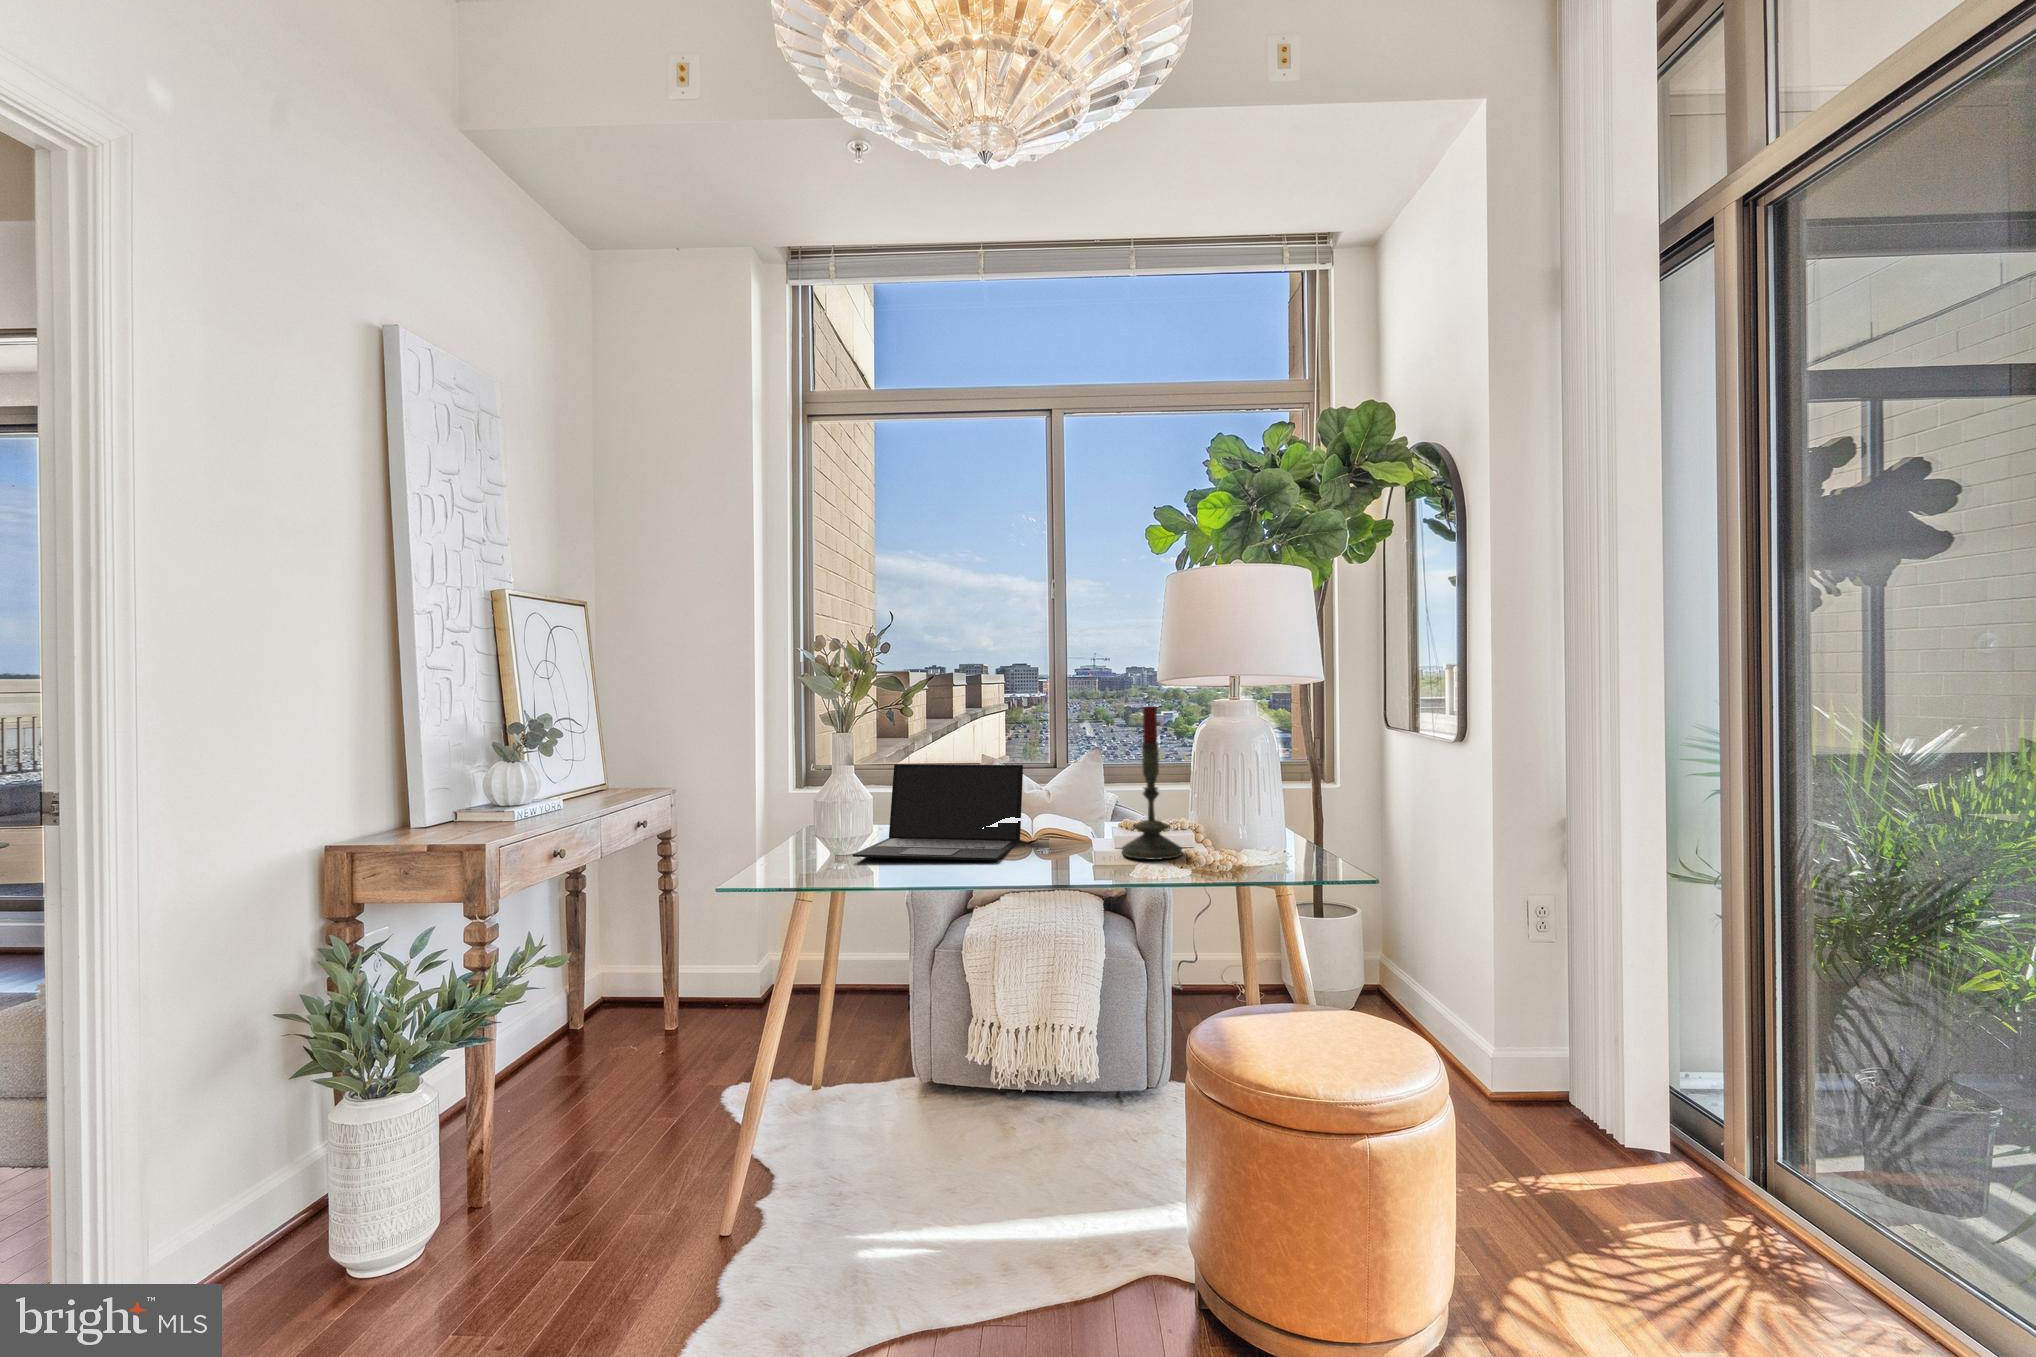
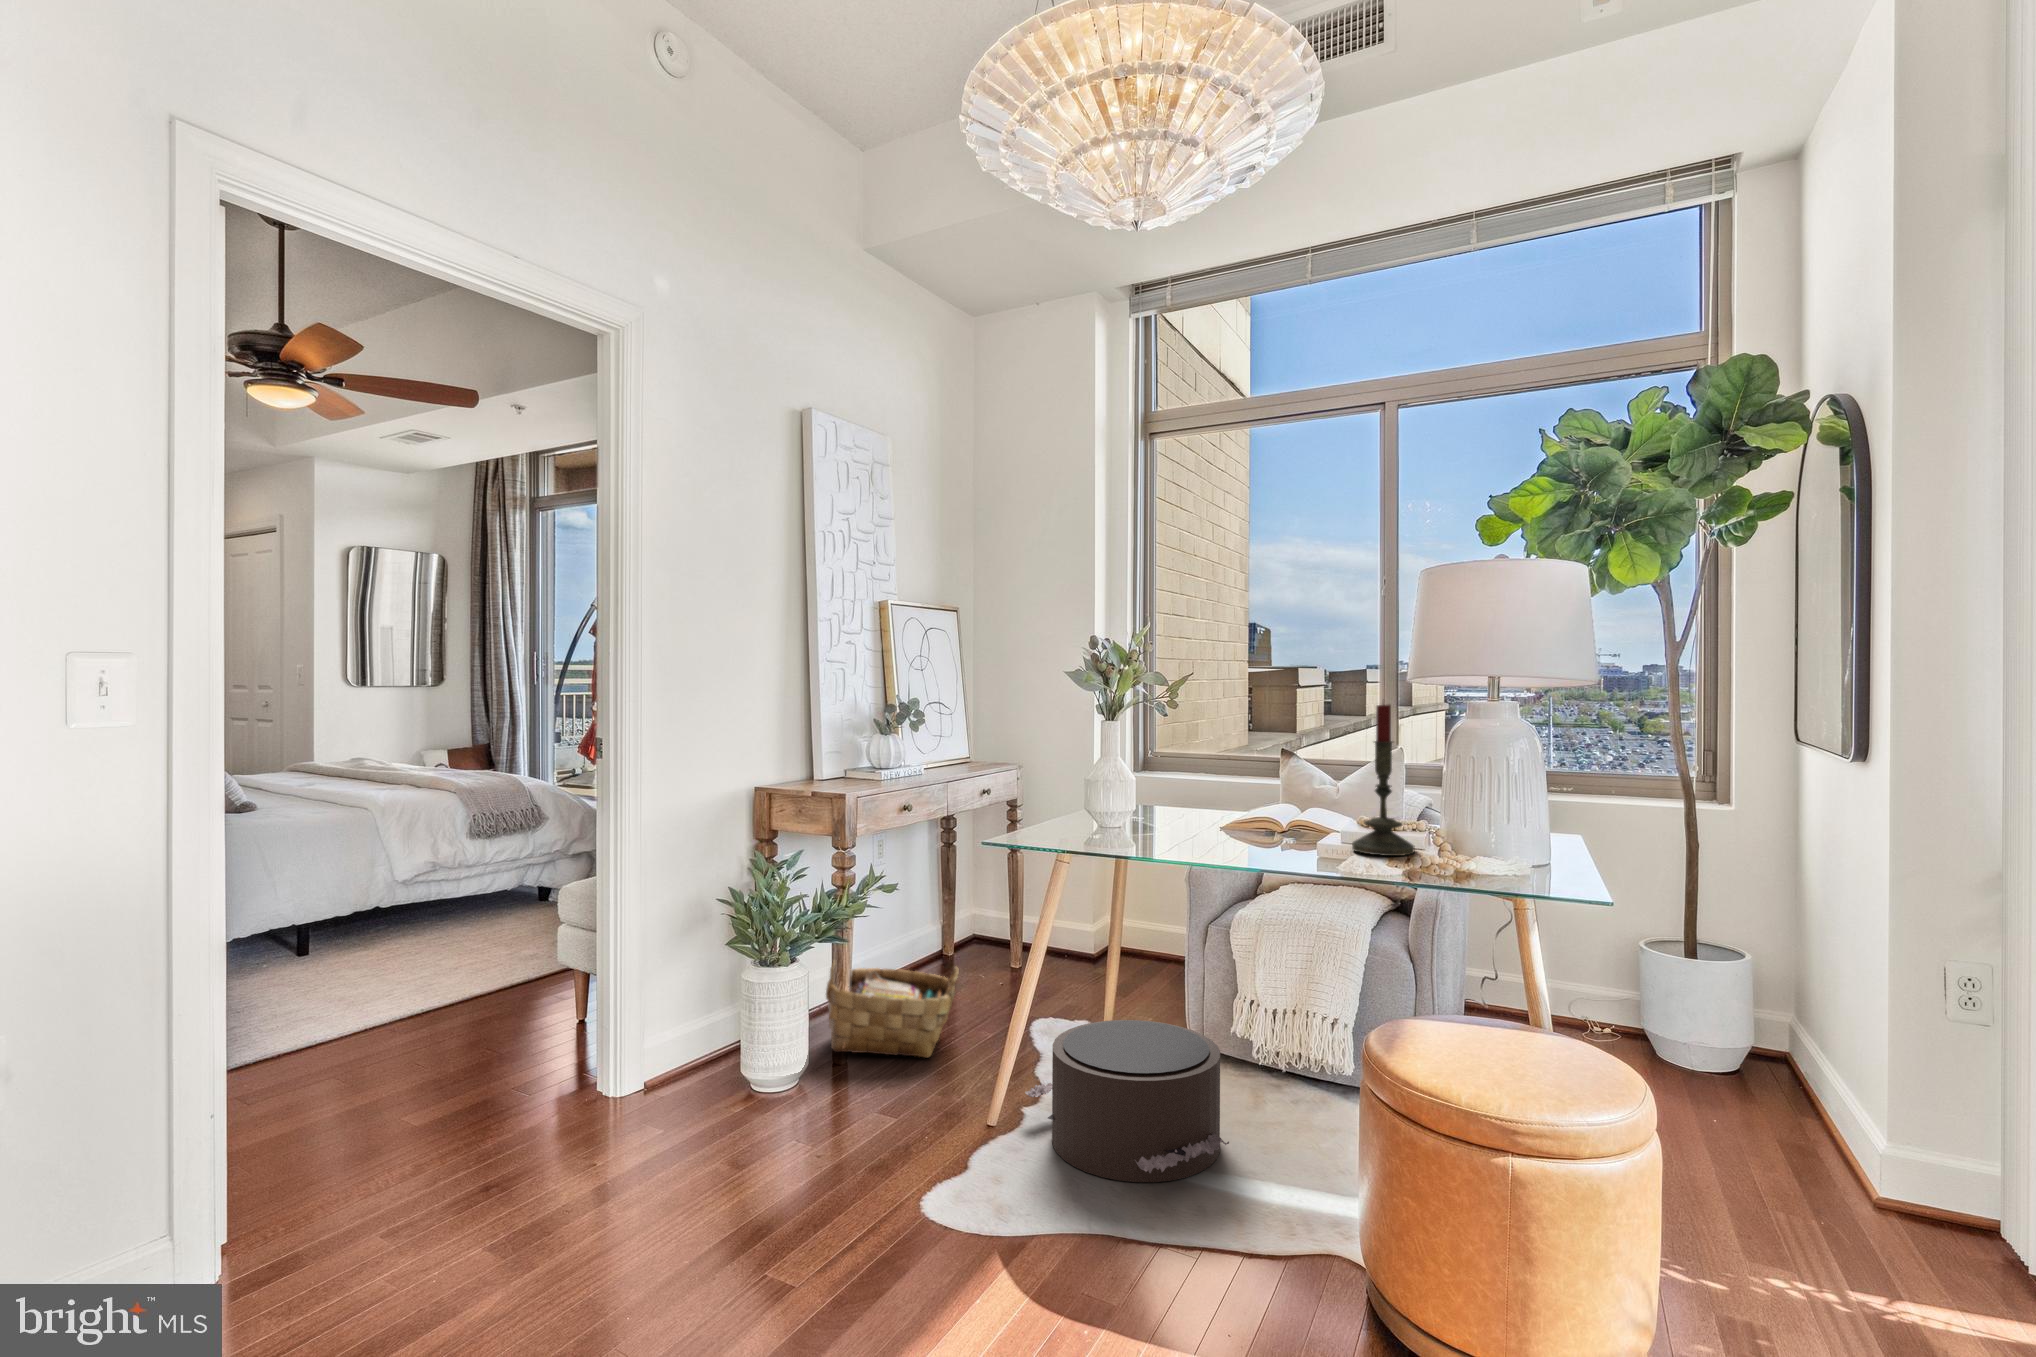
laptop: present [853,764,1023,861] -> none [1114,751,1284,843]
woven basket: none [454,1041,640,1186] -> present [826,961,959,1058]
pouf: none [764,1067,1020,1270] -> present [1025,1020,1229,1182]

